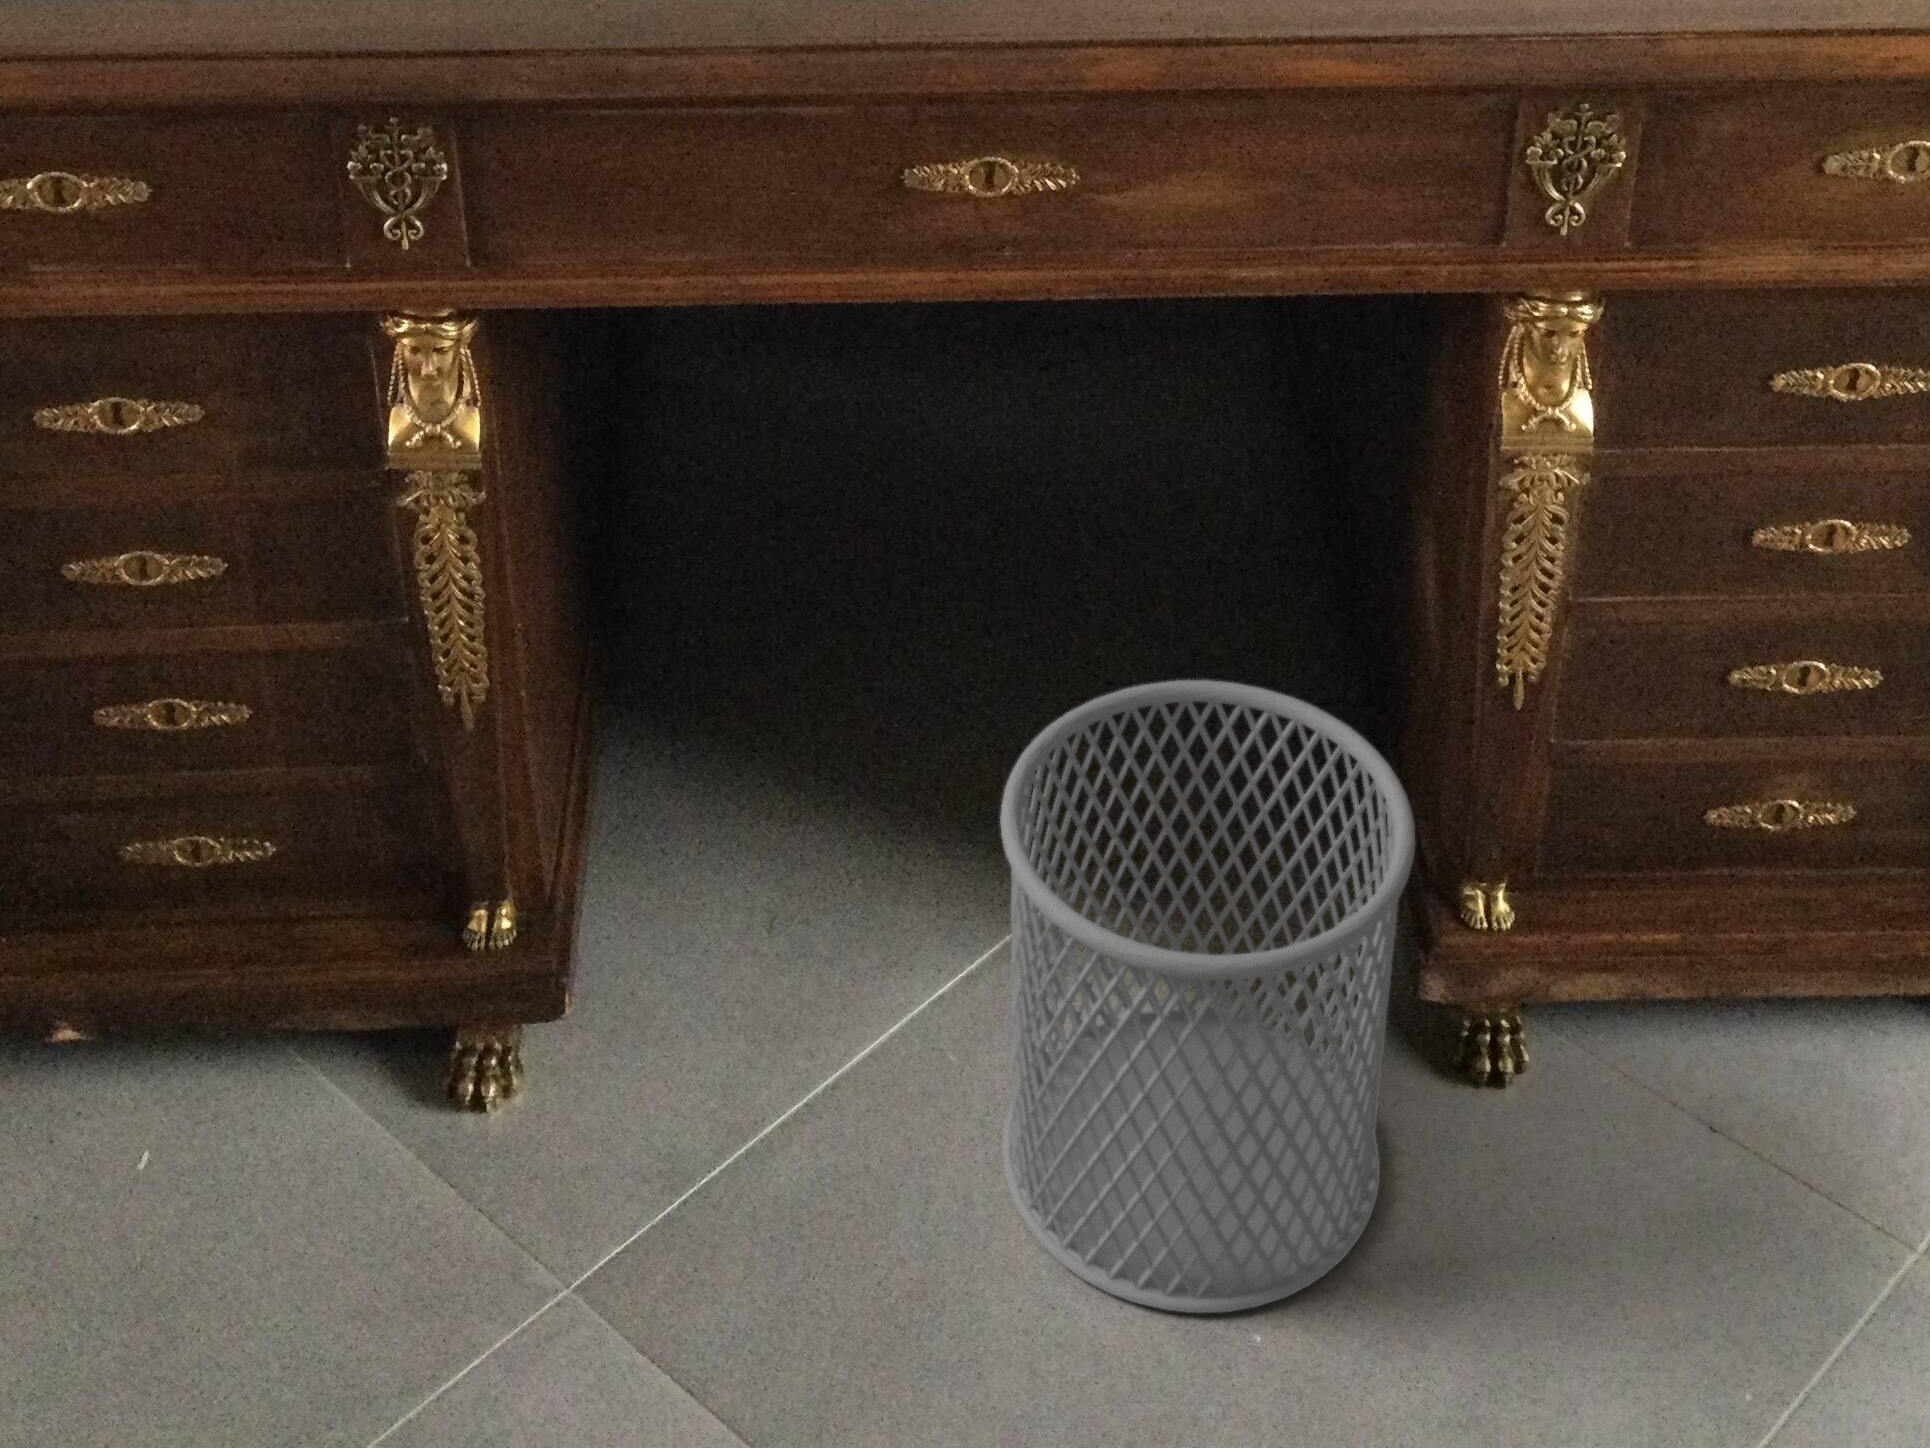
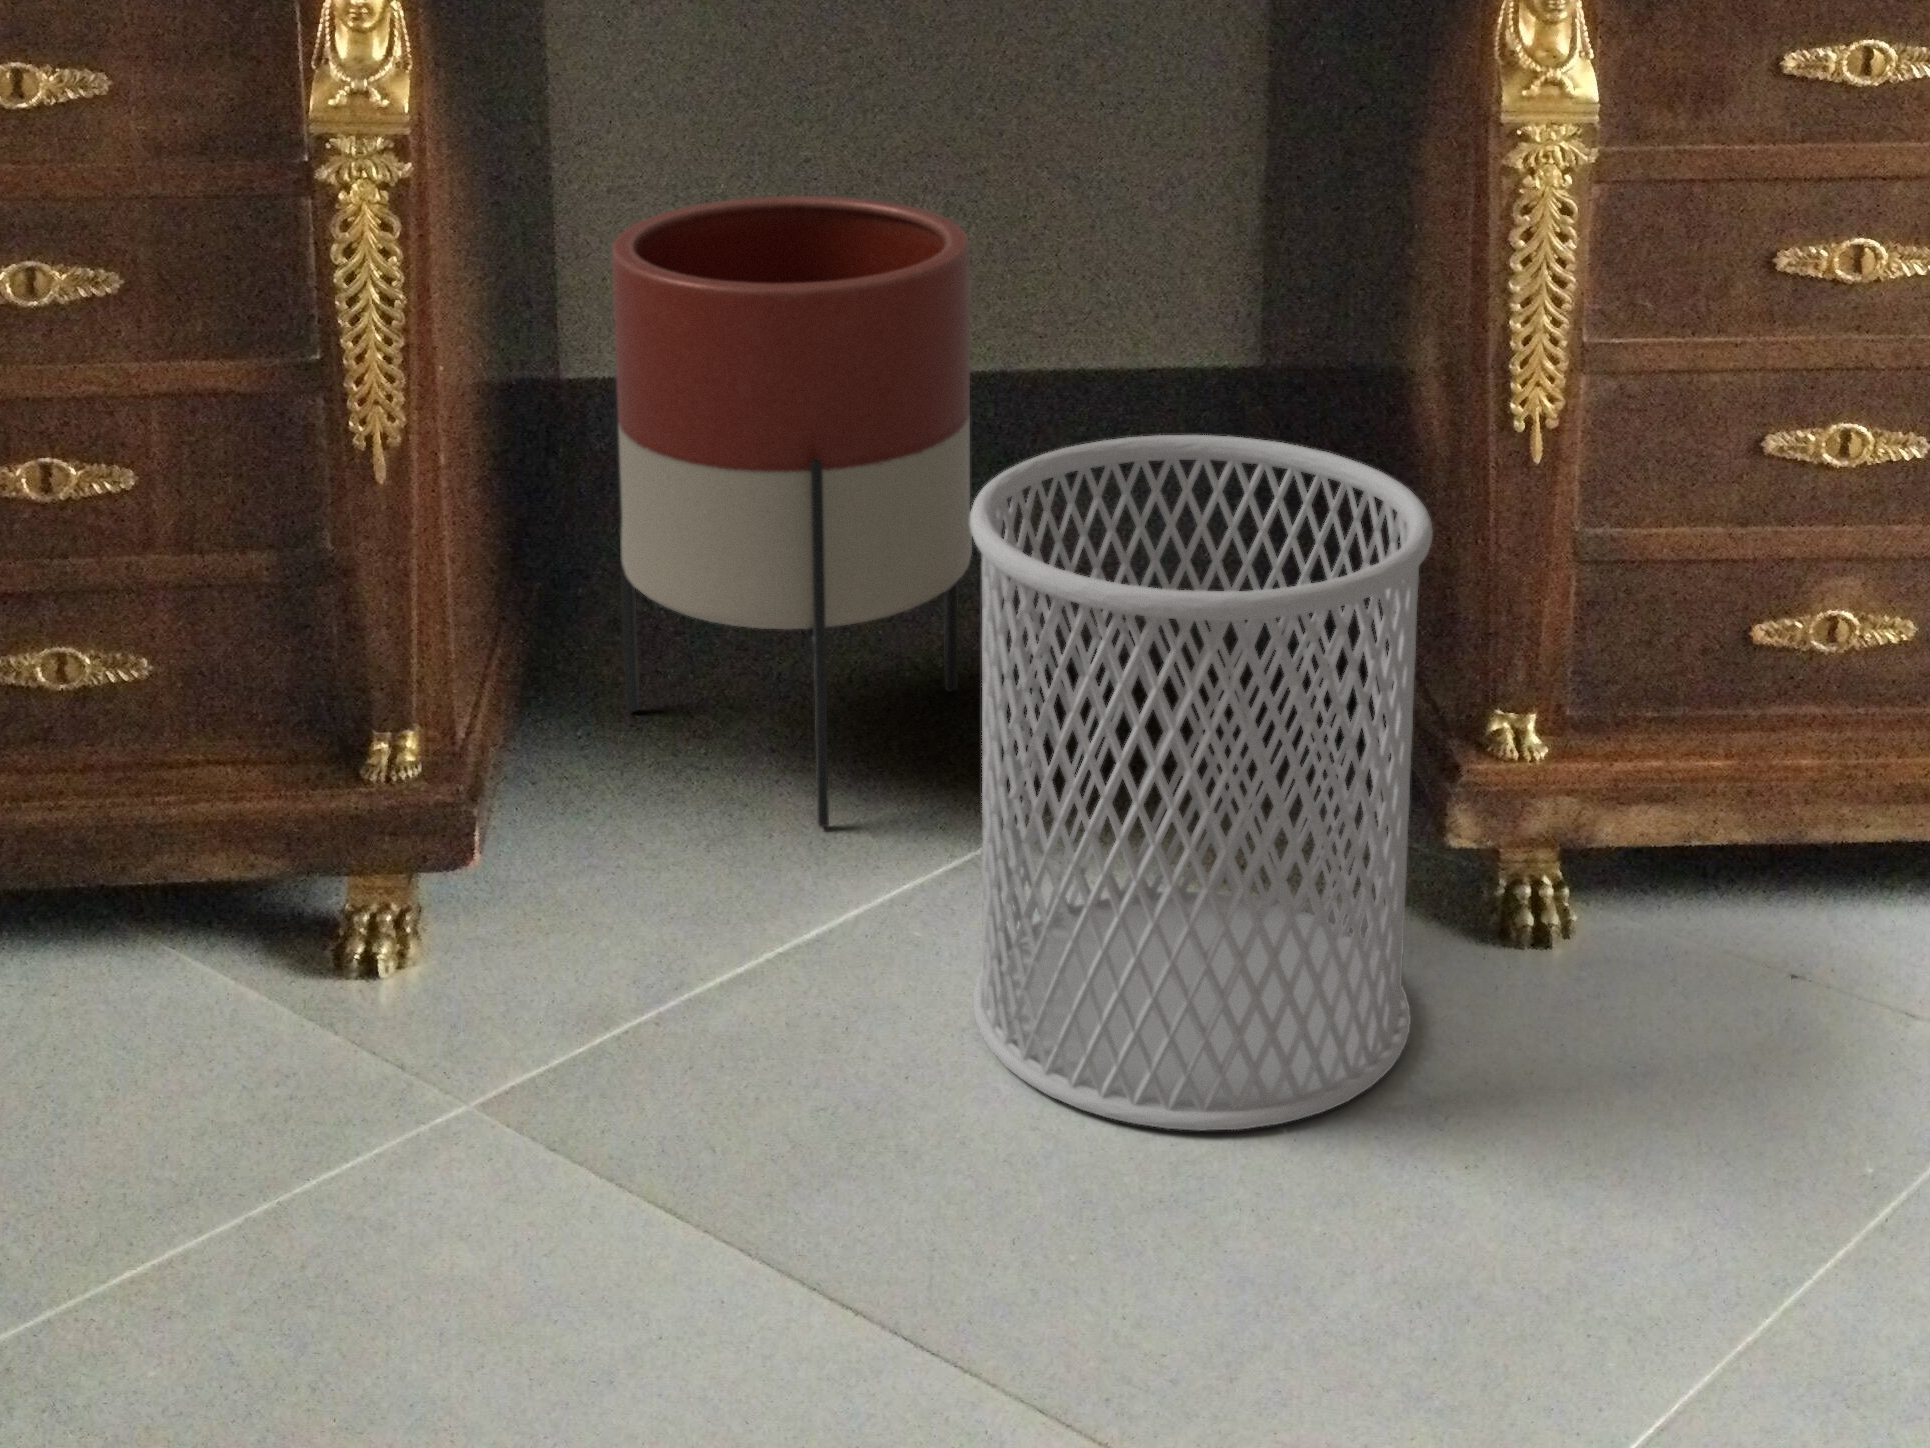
planter: none [672,312,1008,909] -> present [612,196,972,827]

